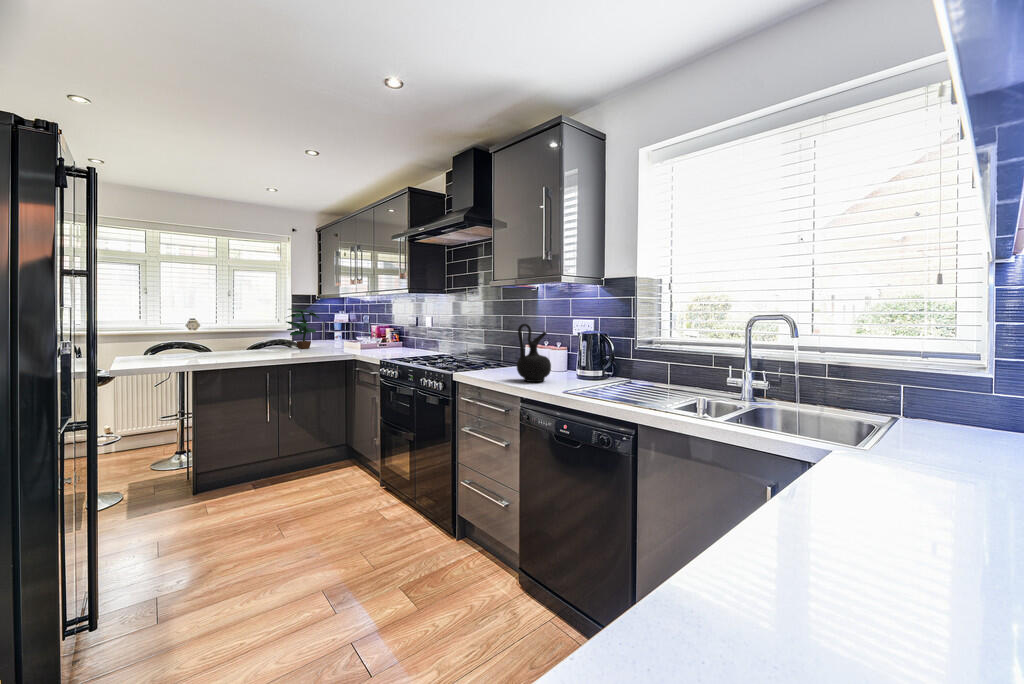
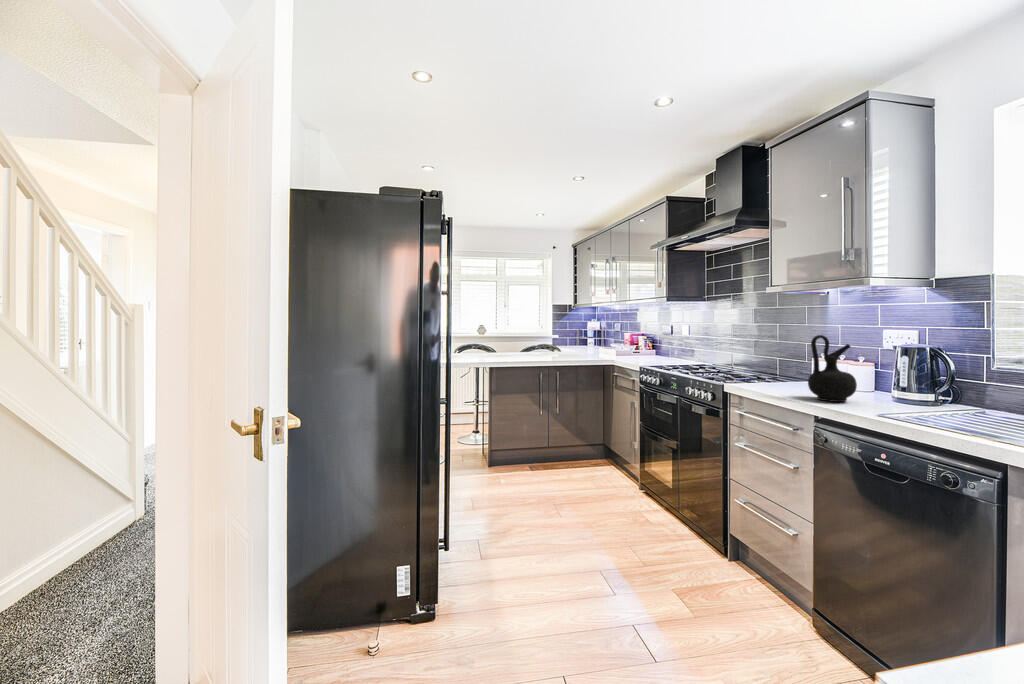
potted plant: present [286,309,320,349] -> none [550,318,580,353]

